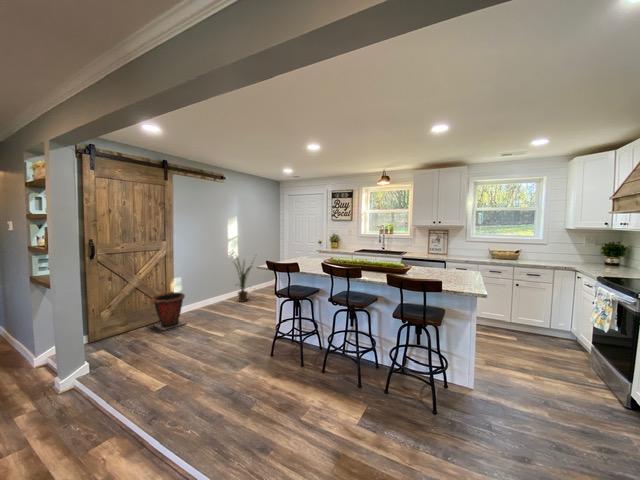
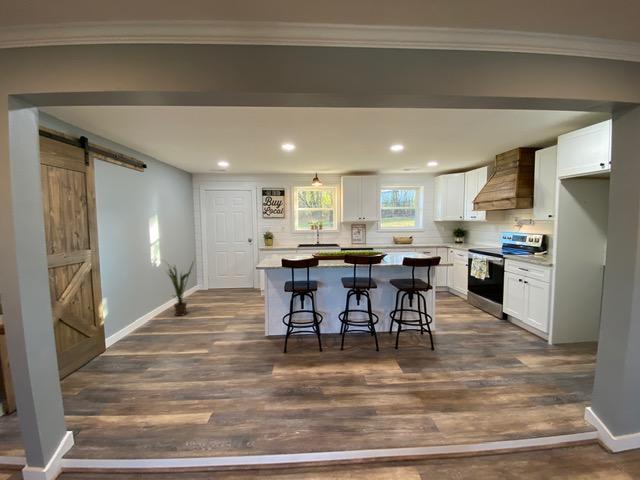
waste bin: present [151,292,186,330] -> none [84,313,139,370]

